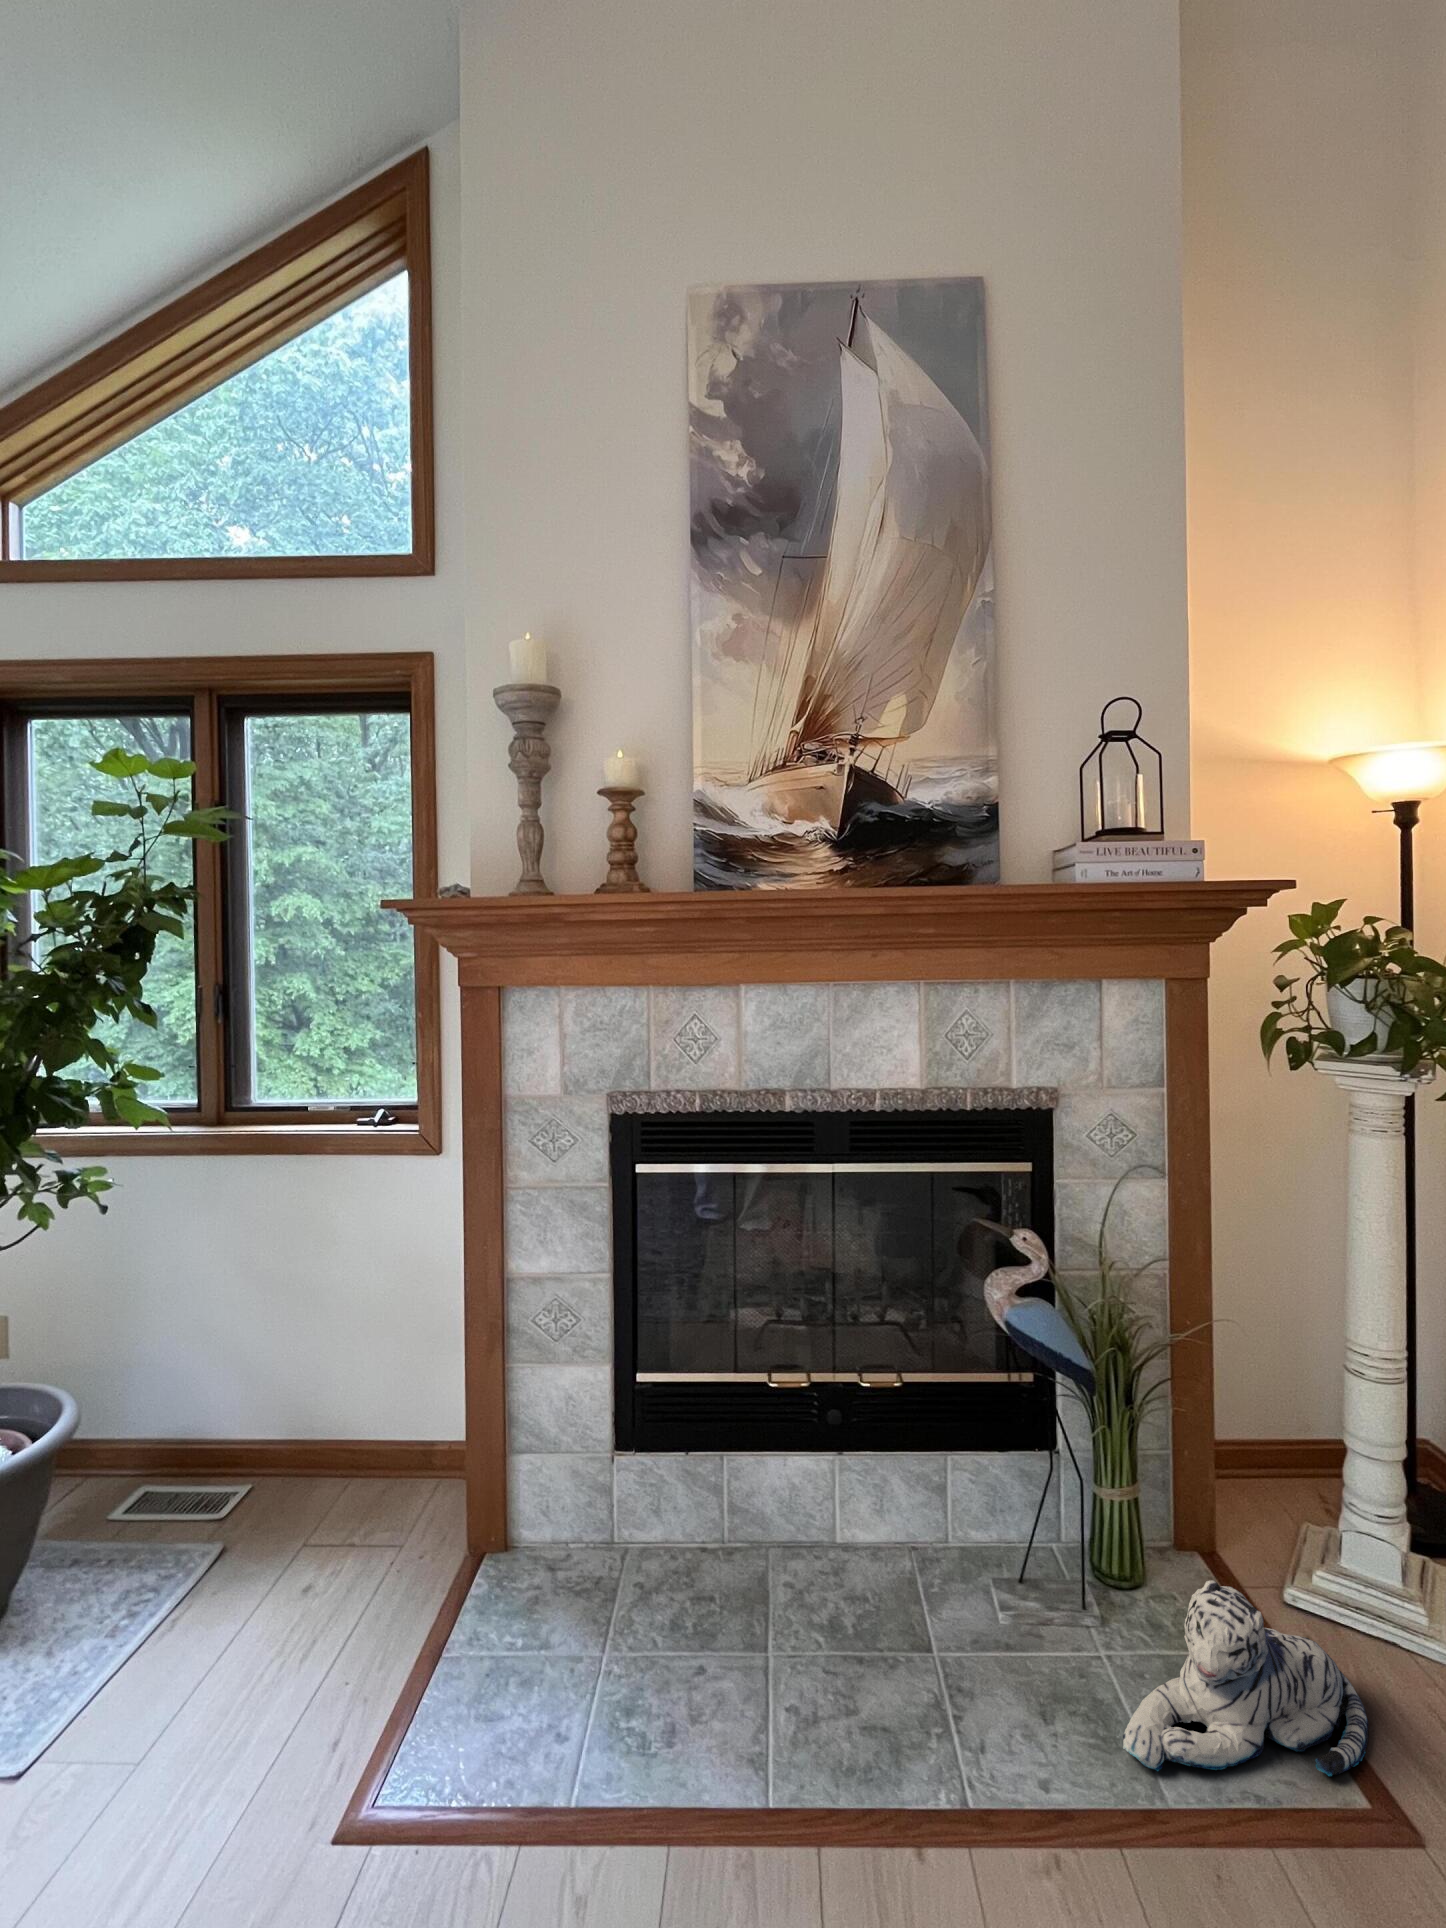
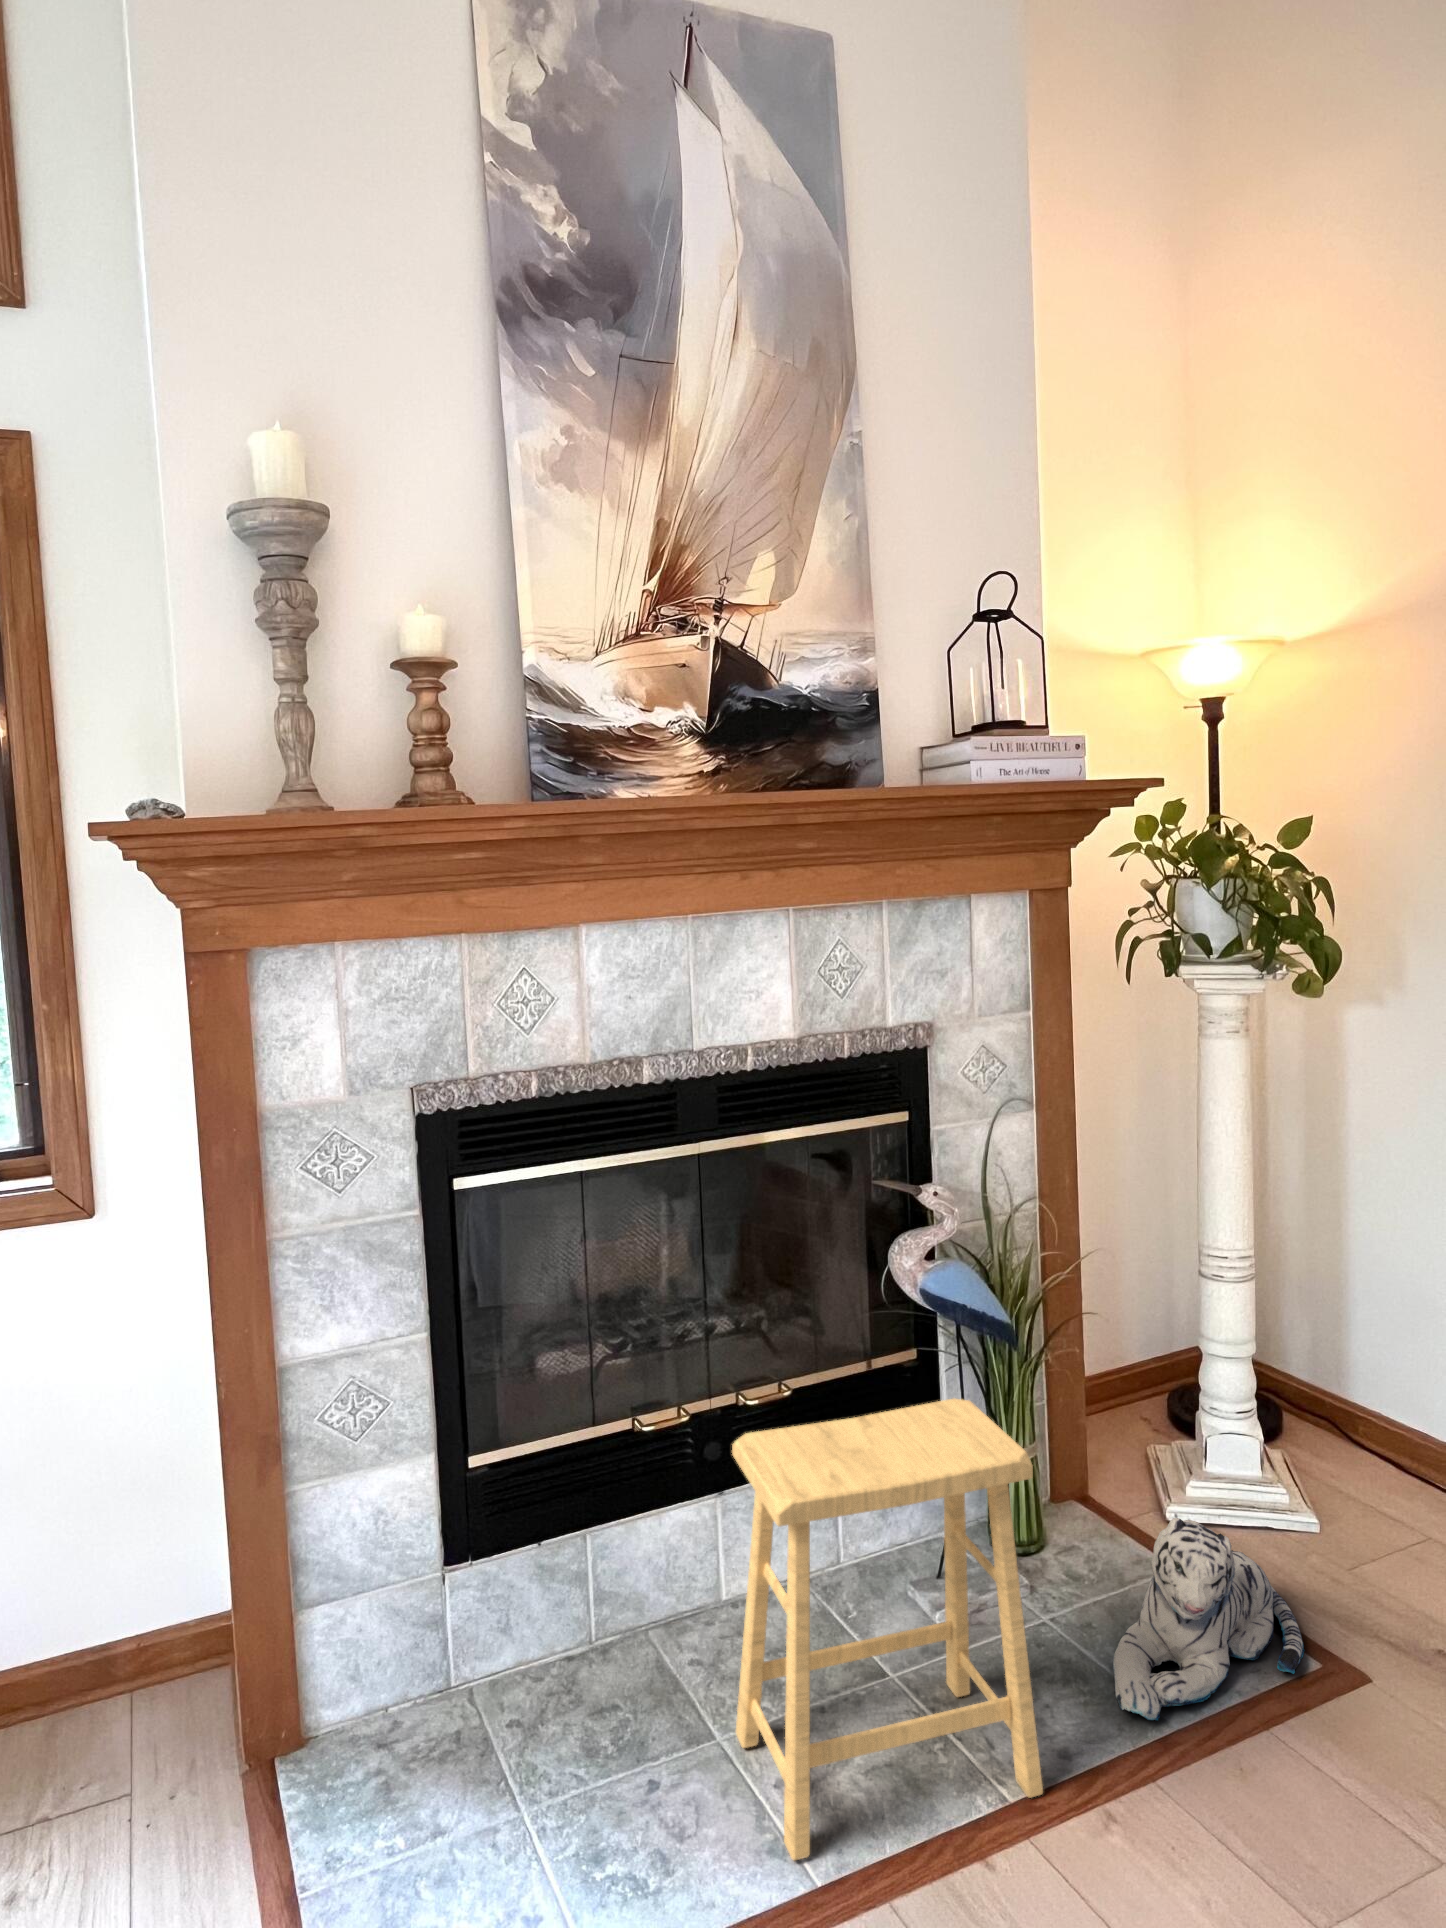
footstool: none [763,1401,1010,1796] -> present [732,1399,1043,1860]

